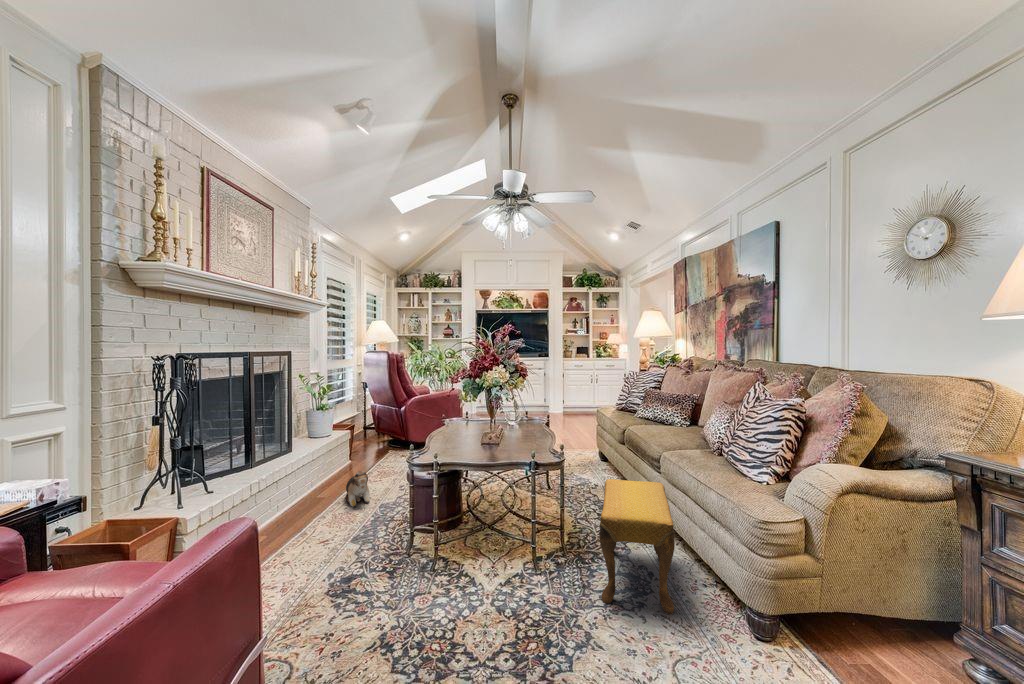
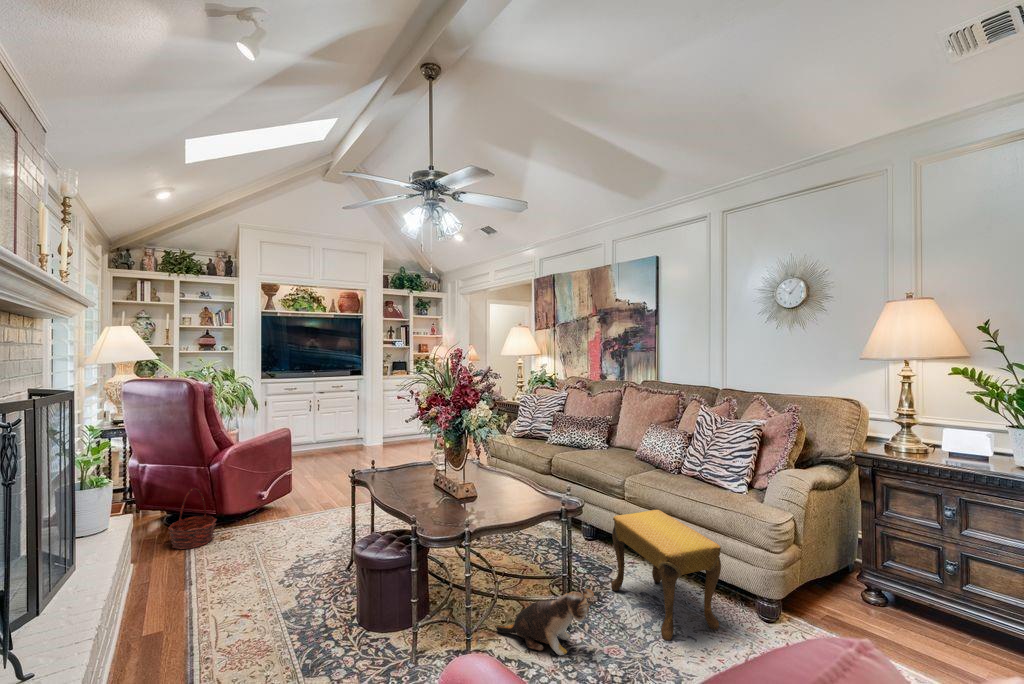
basket: none [373,419,400,456] -> present [168,488,216,549]
plush toy: present [346,471,370,507] -> present [496,588,594,655]

